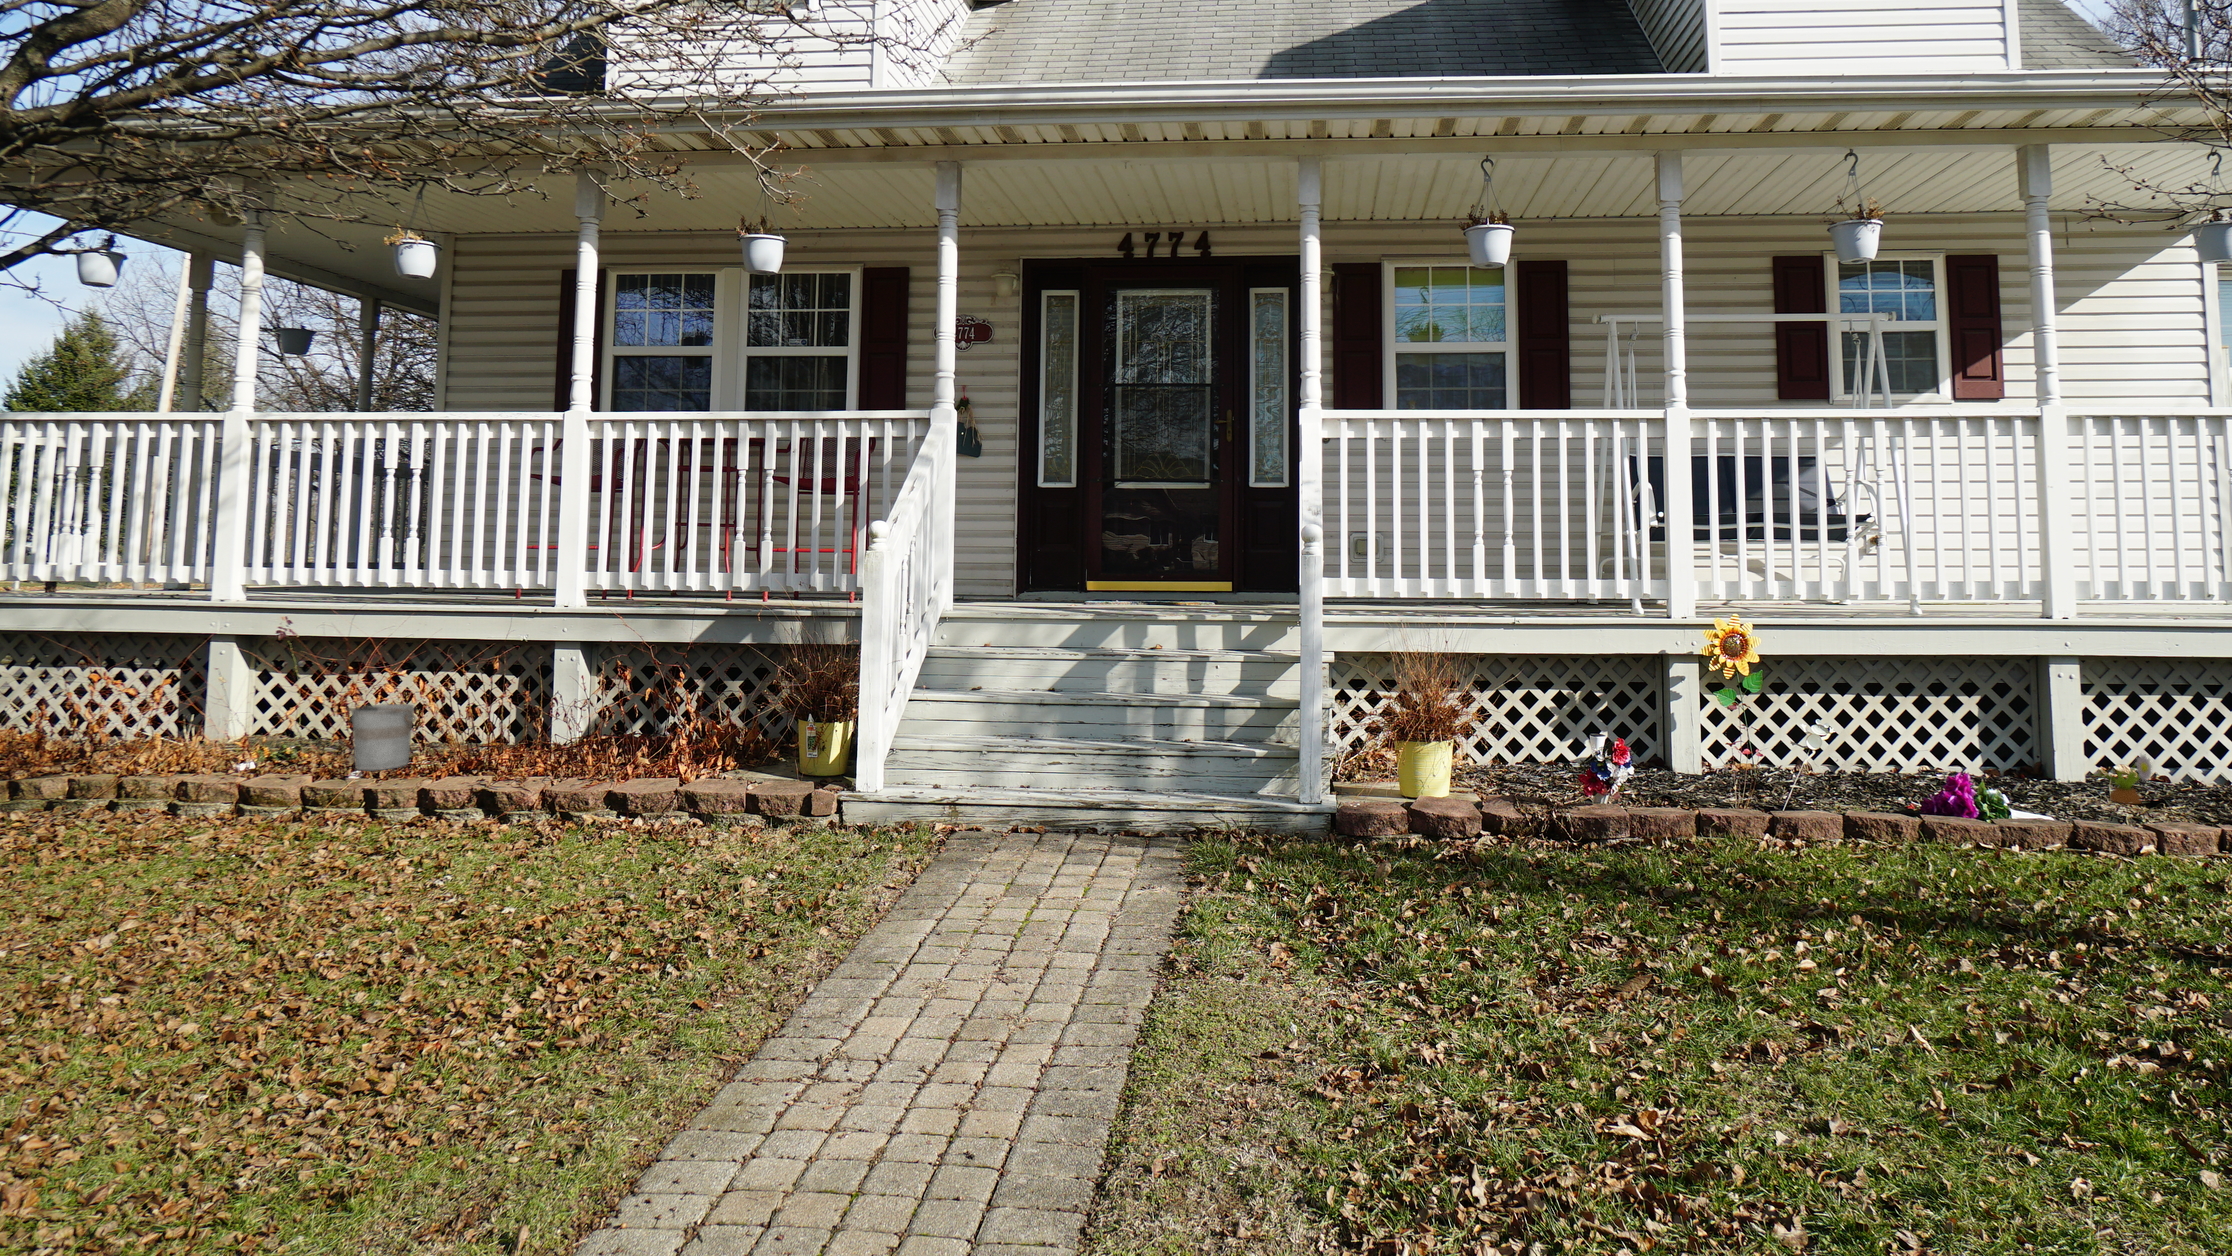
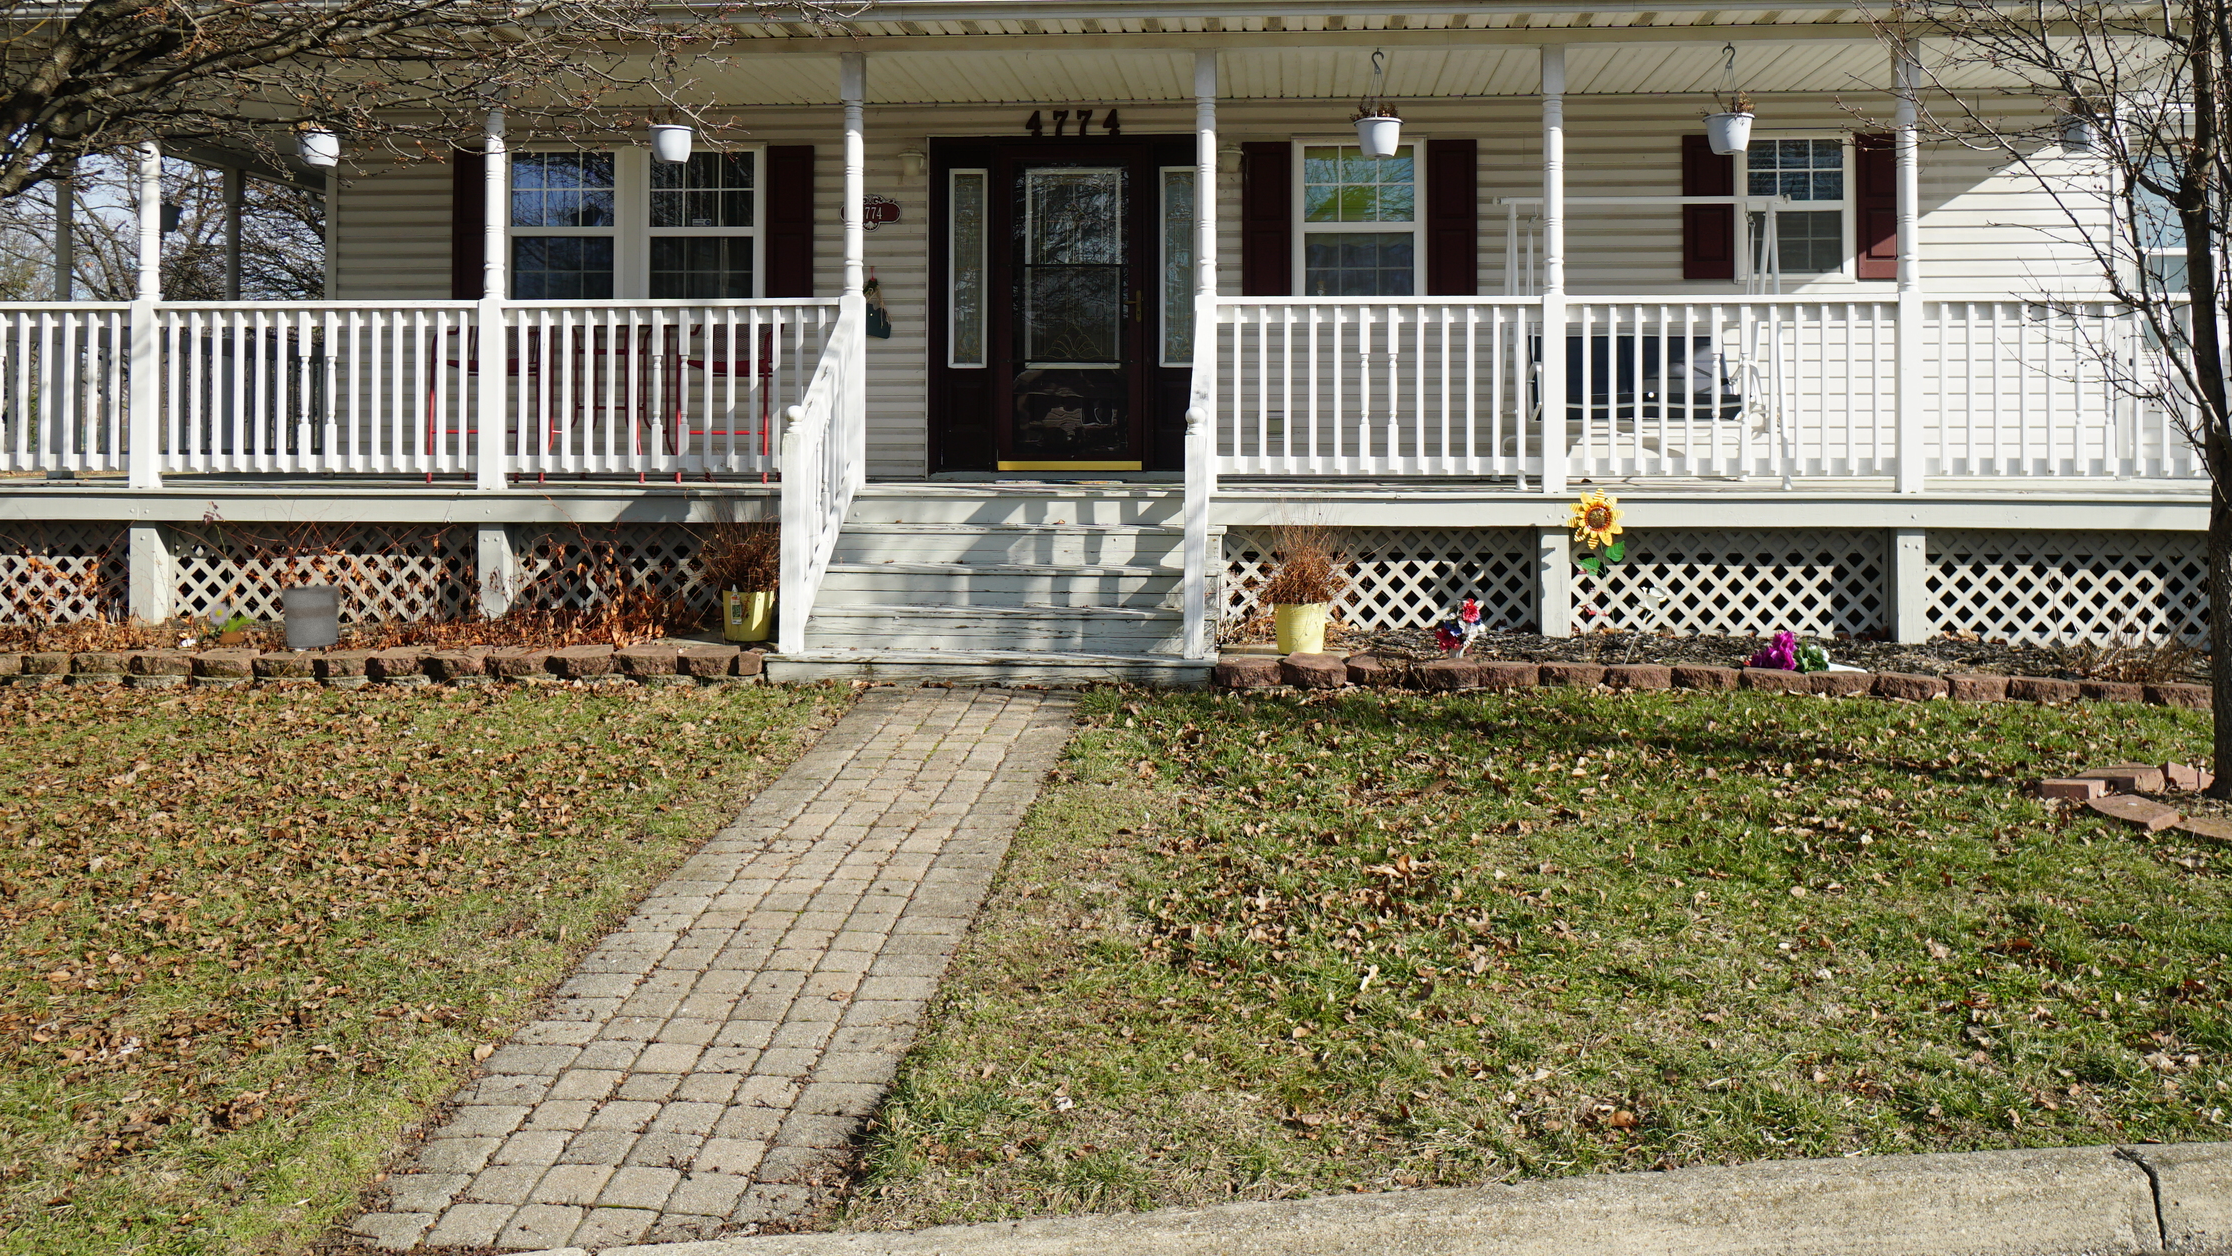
decorative plant: present [2098,755,2152,804] -> present [209,602,255,644]

